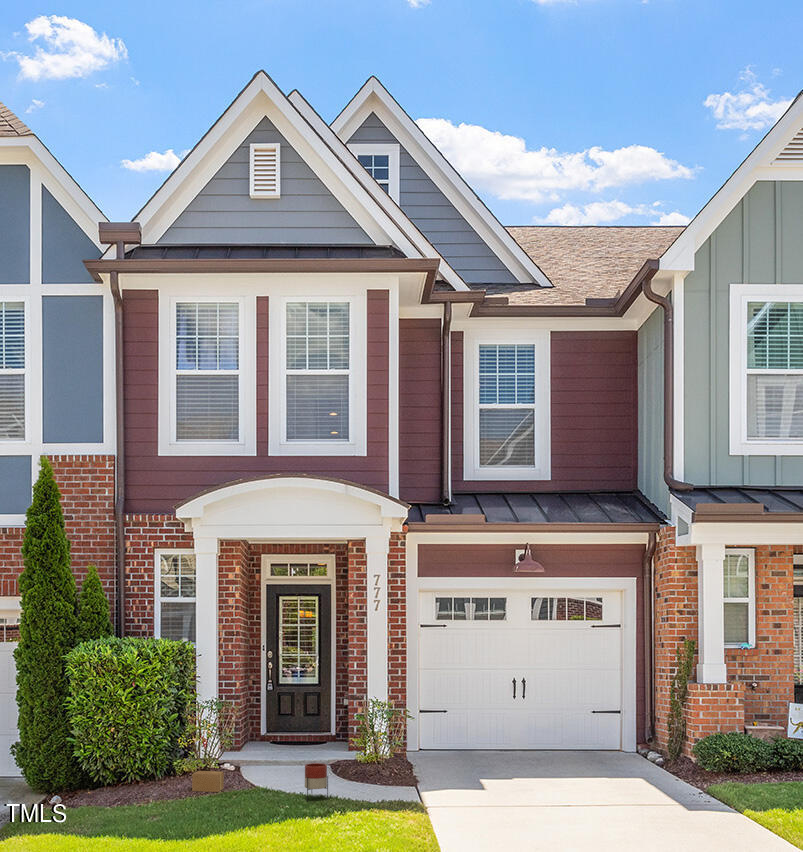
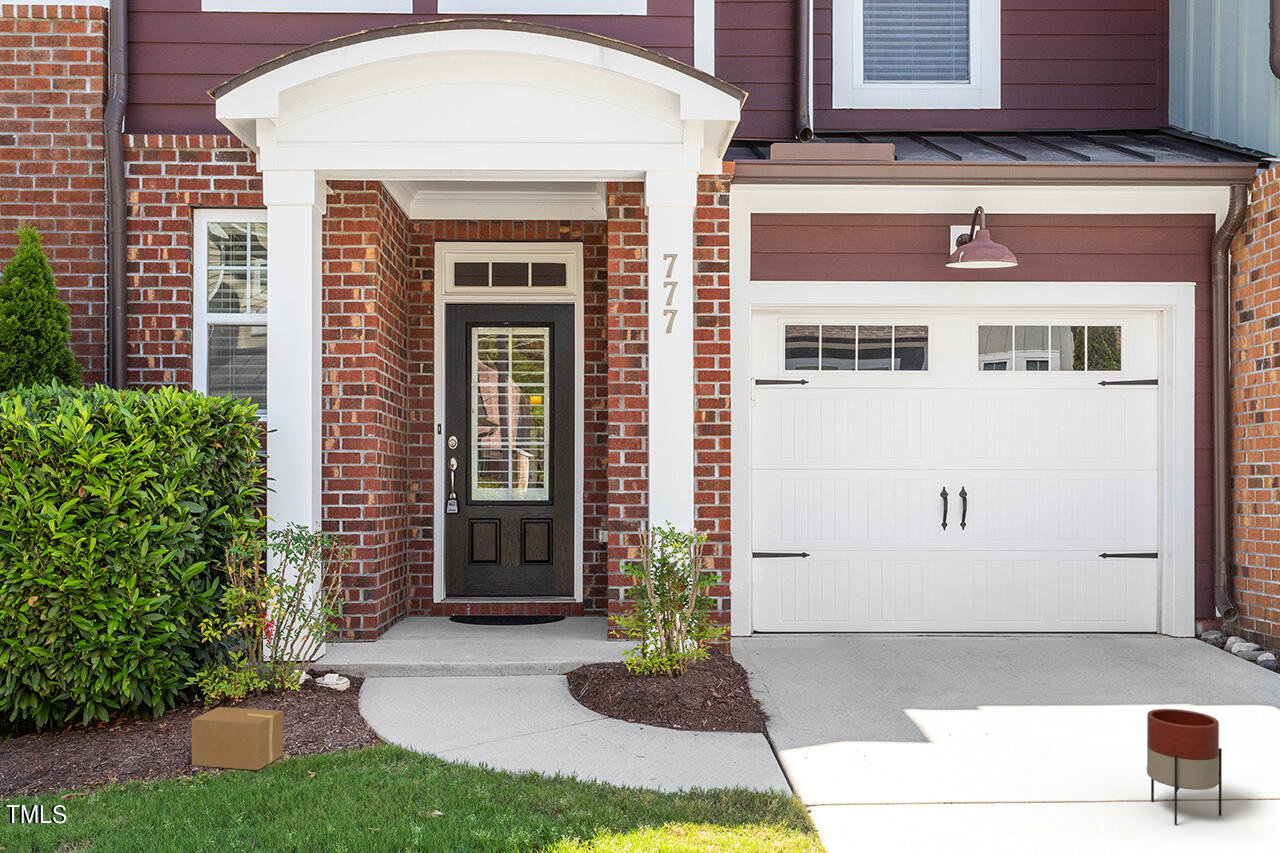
planter: present [305,763,328,801] -> present [1147,709,1222,825]

